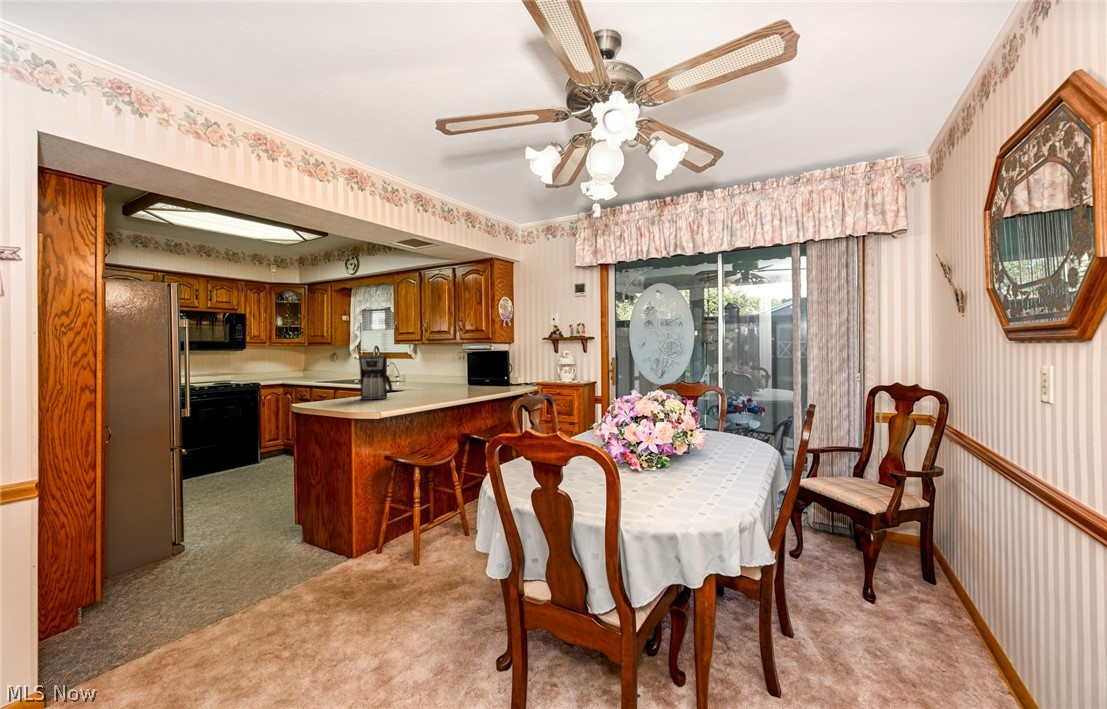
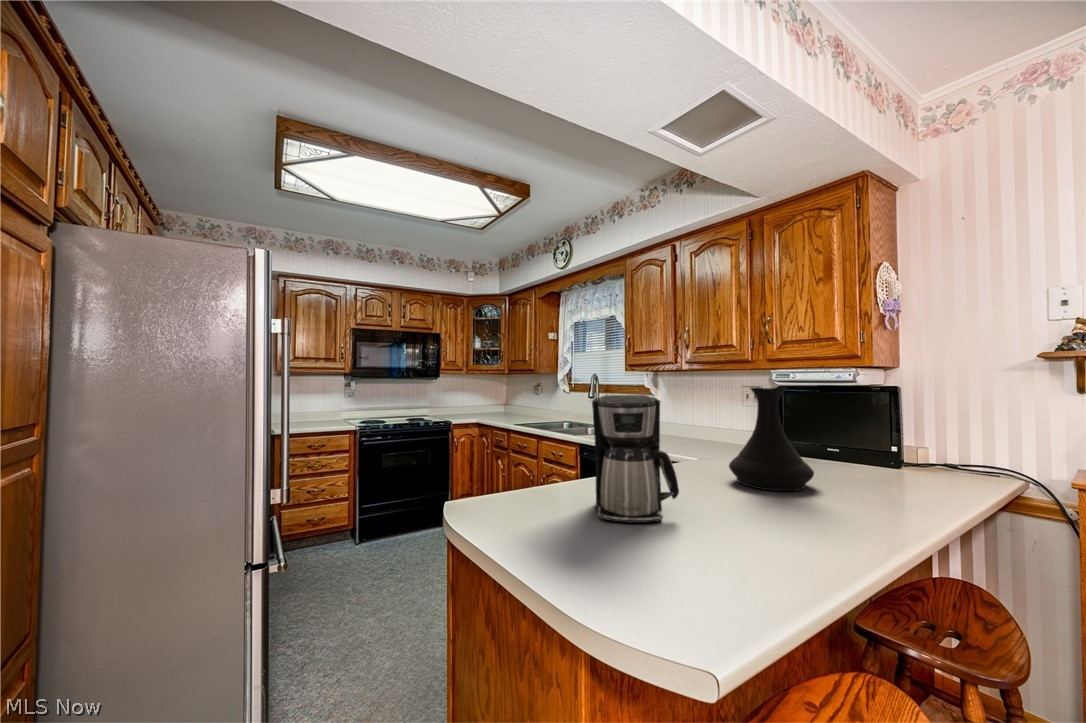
vase: none [426,352,457,393] -> present [729,387,814,491]

